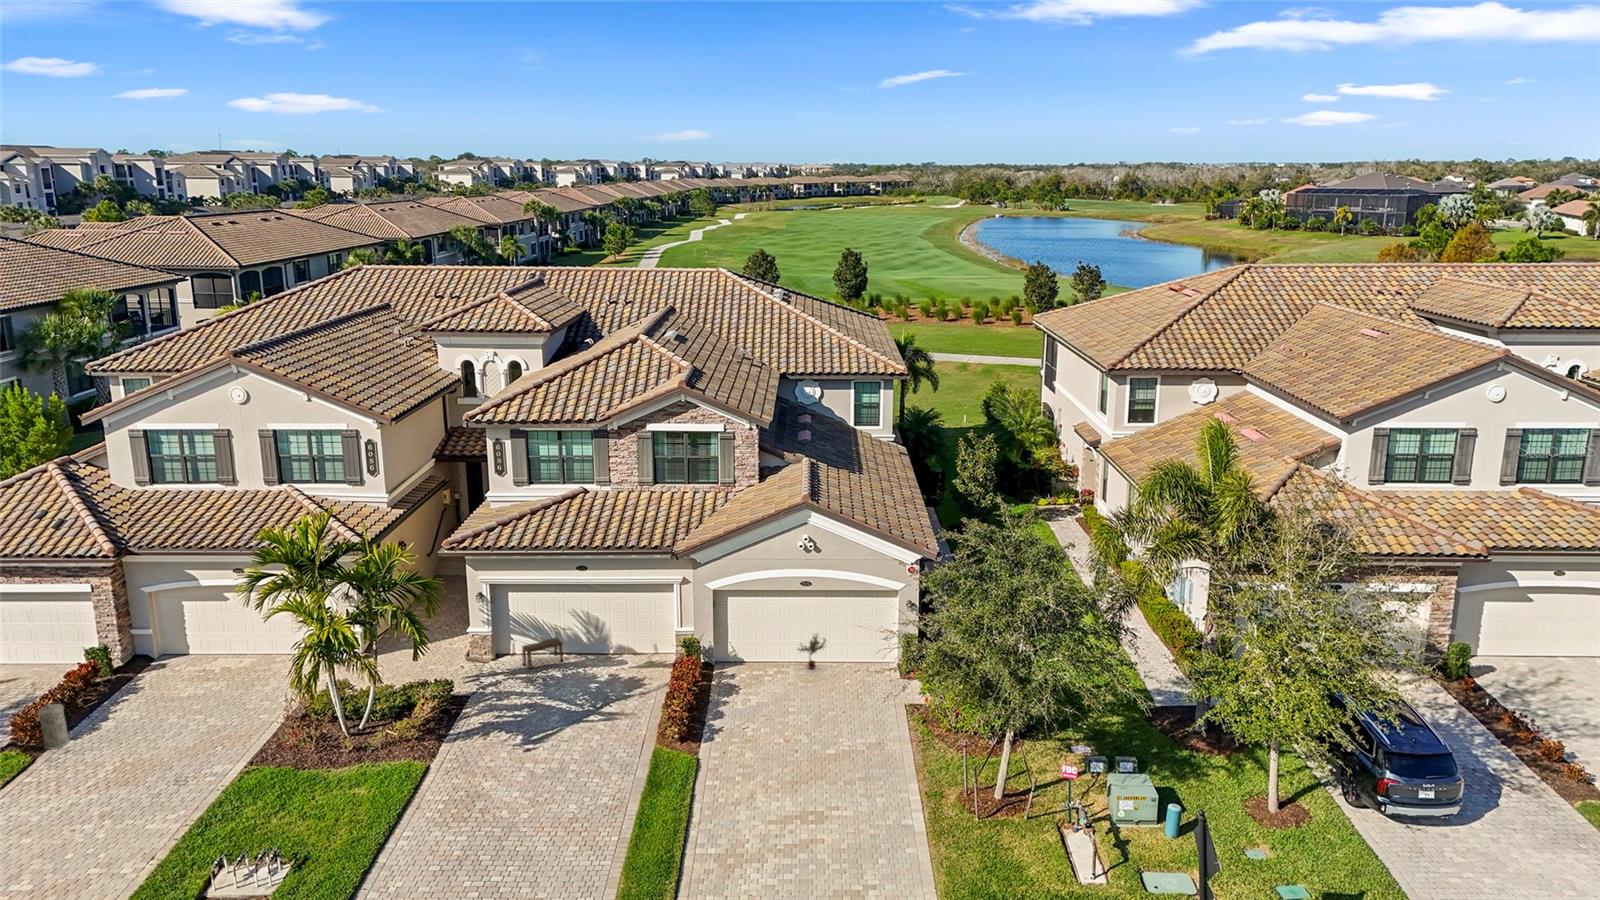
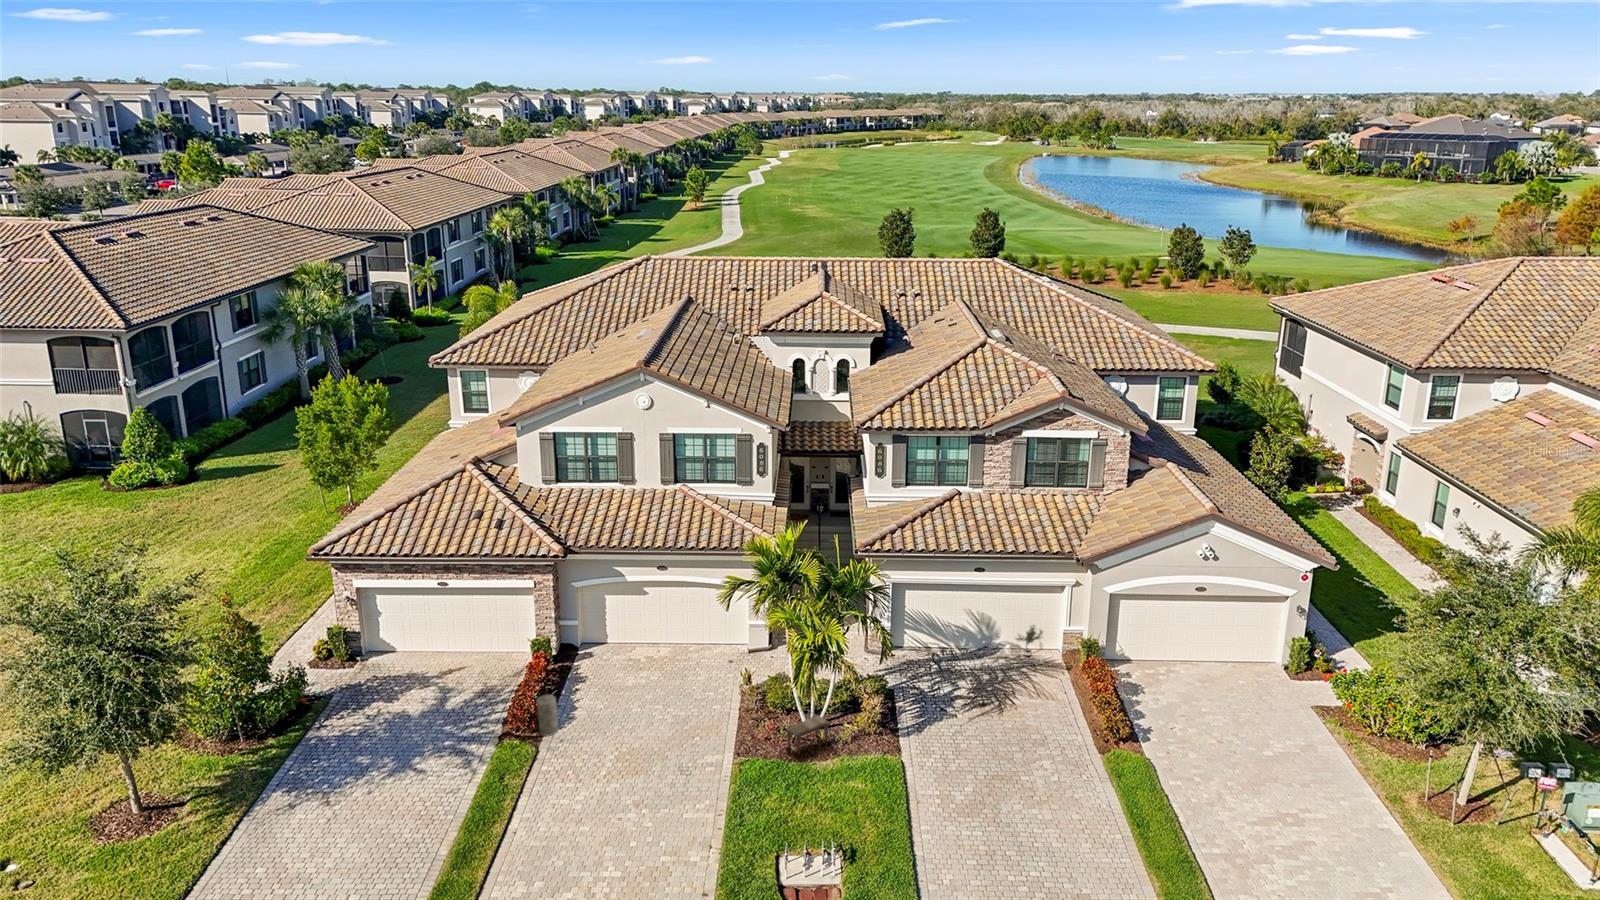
potted tree: present [798,635,826,669] -> present [1016,626,1043,657]
bench: present [522,637,563,669] -> present [787,715,829,754]

